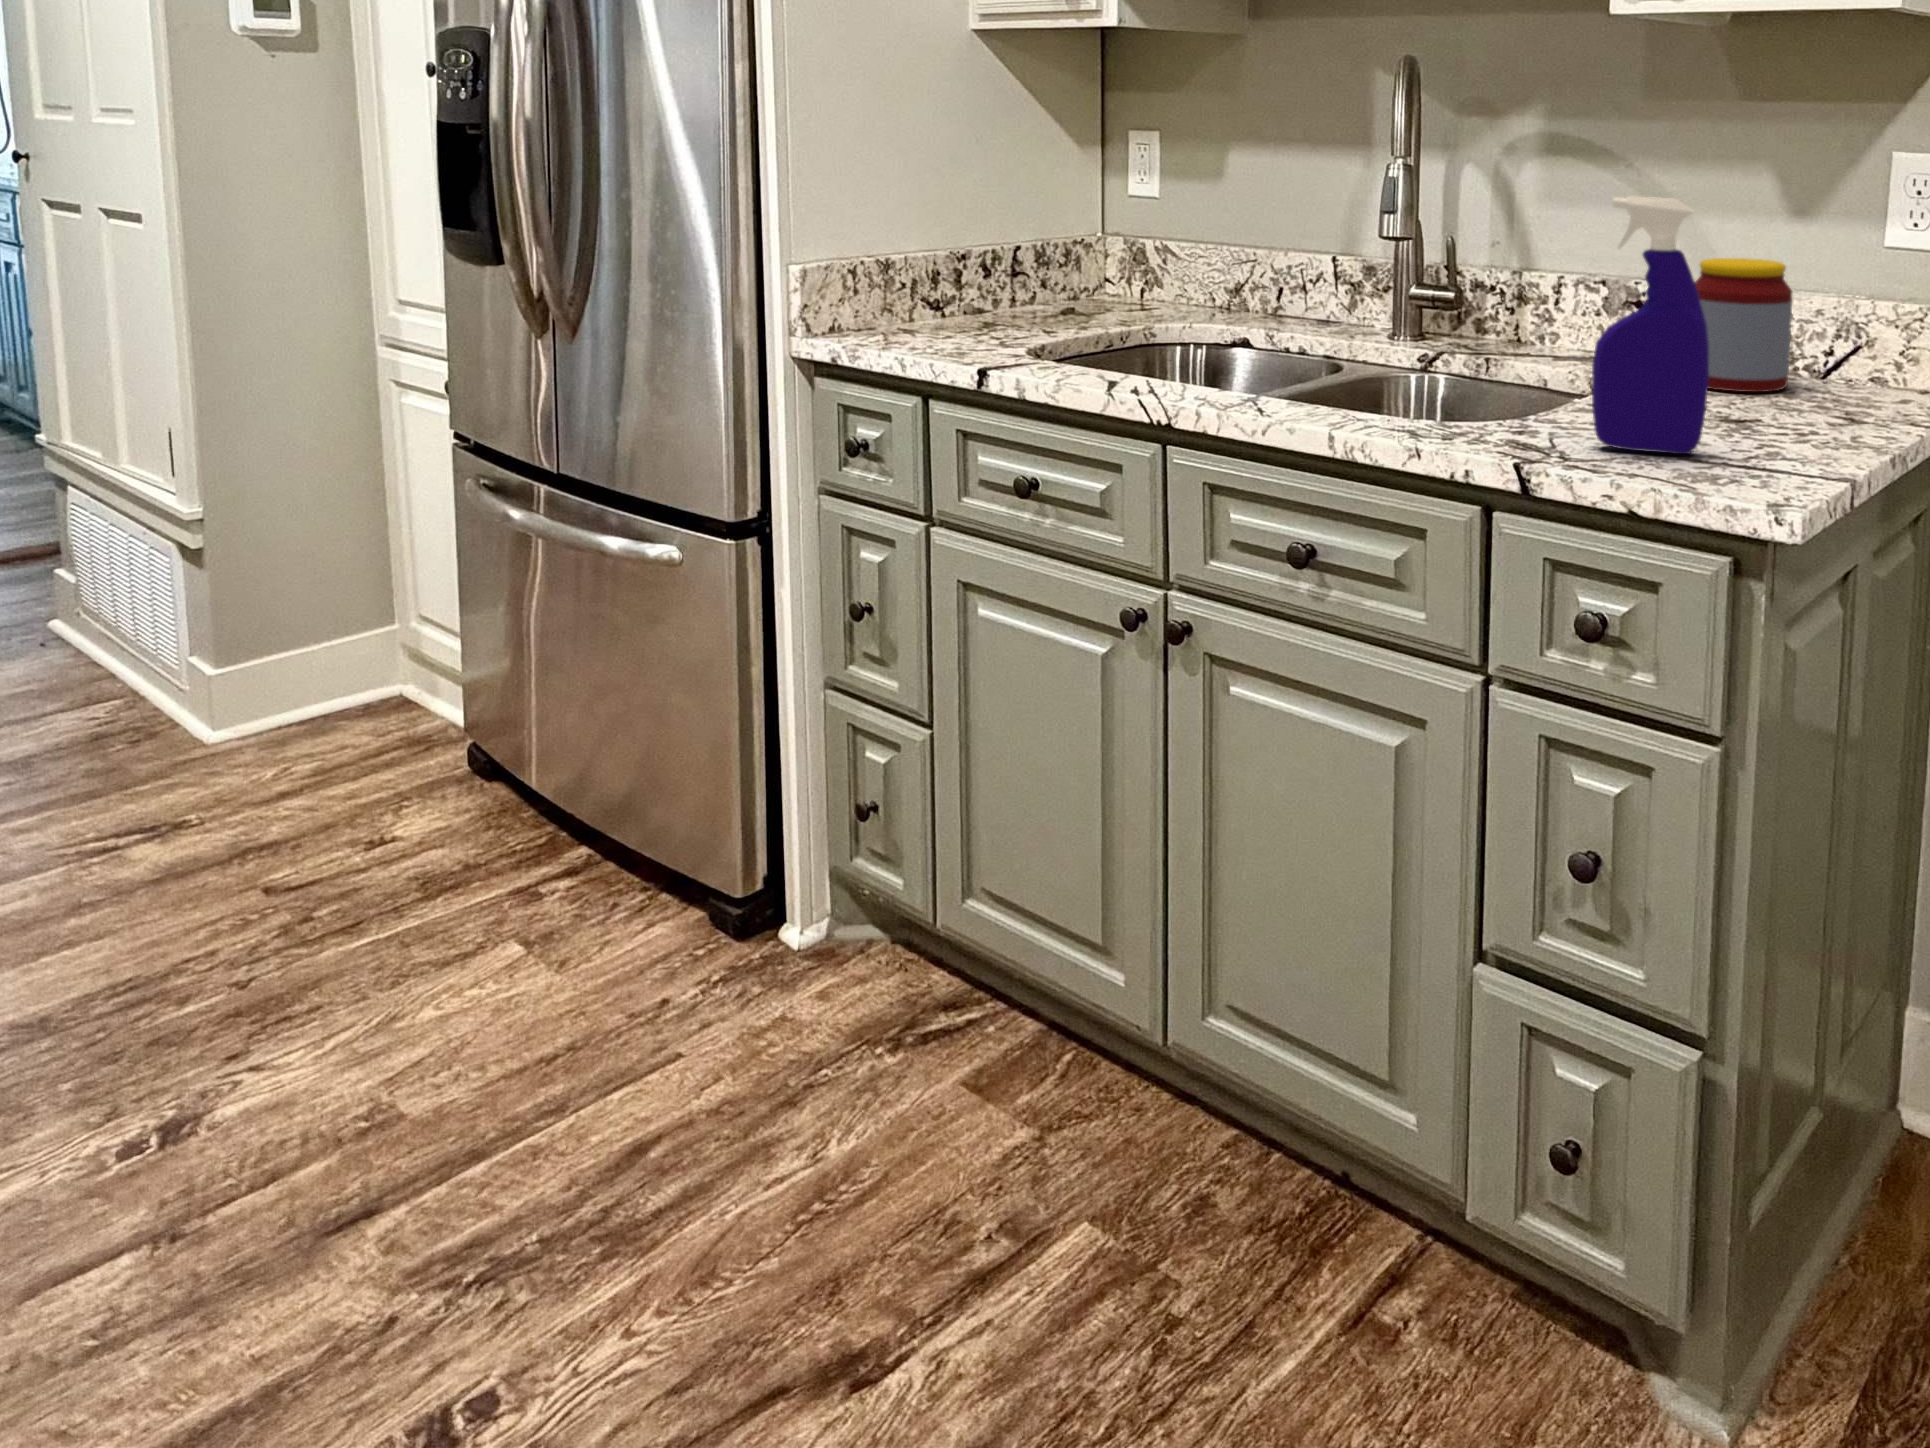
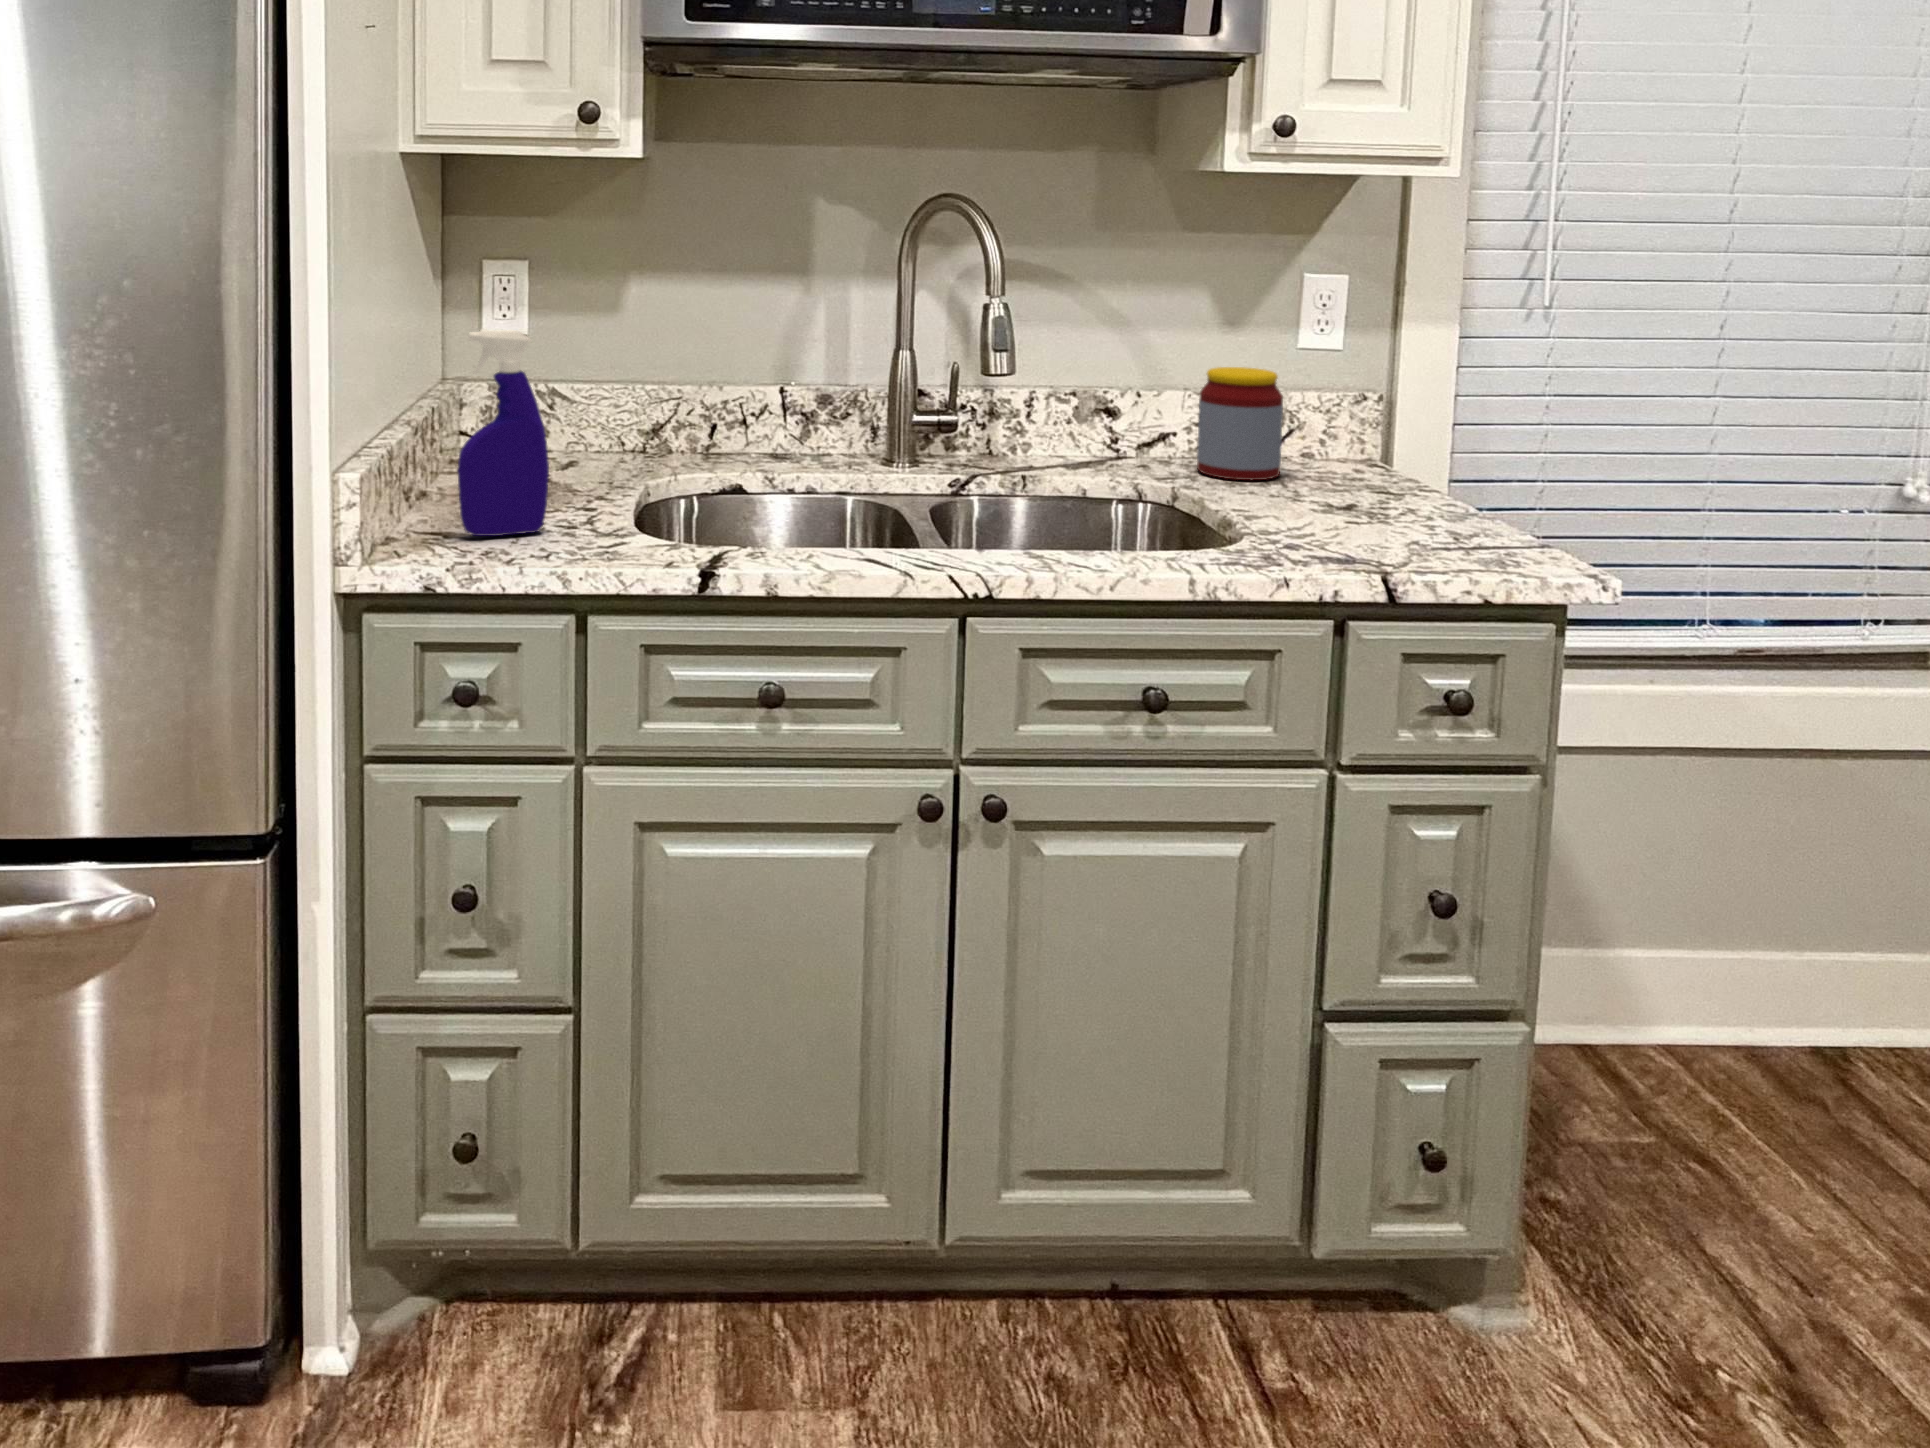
spray bottle: present [1592,196,1709,454] -> present [458,330,549,536]

